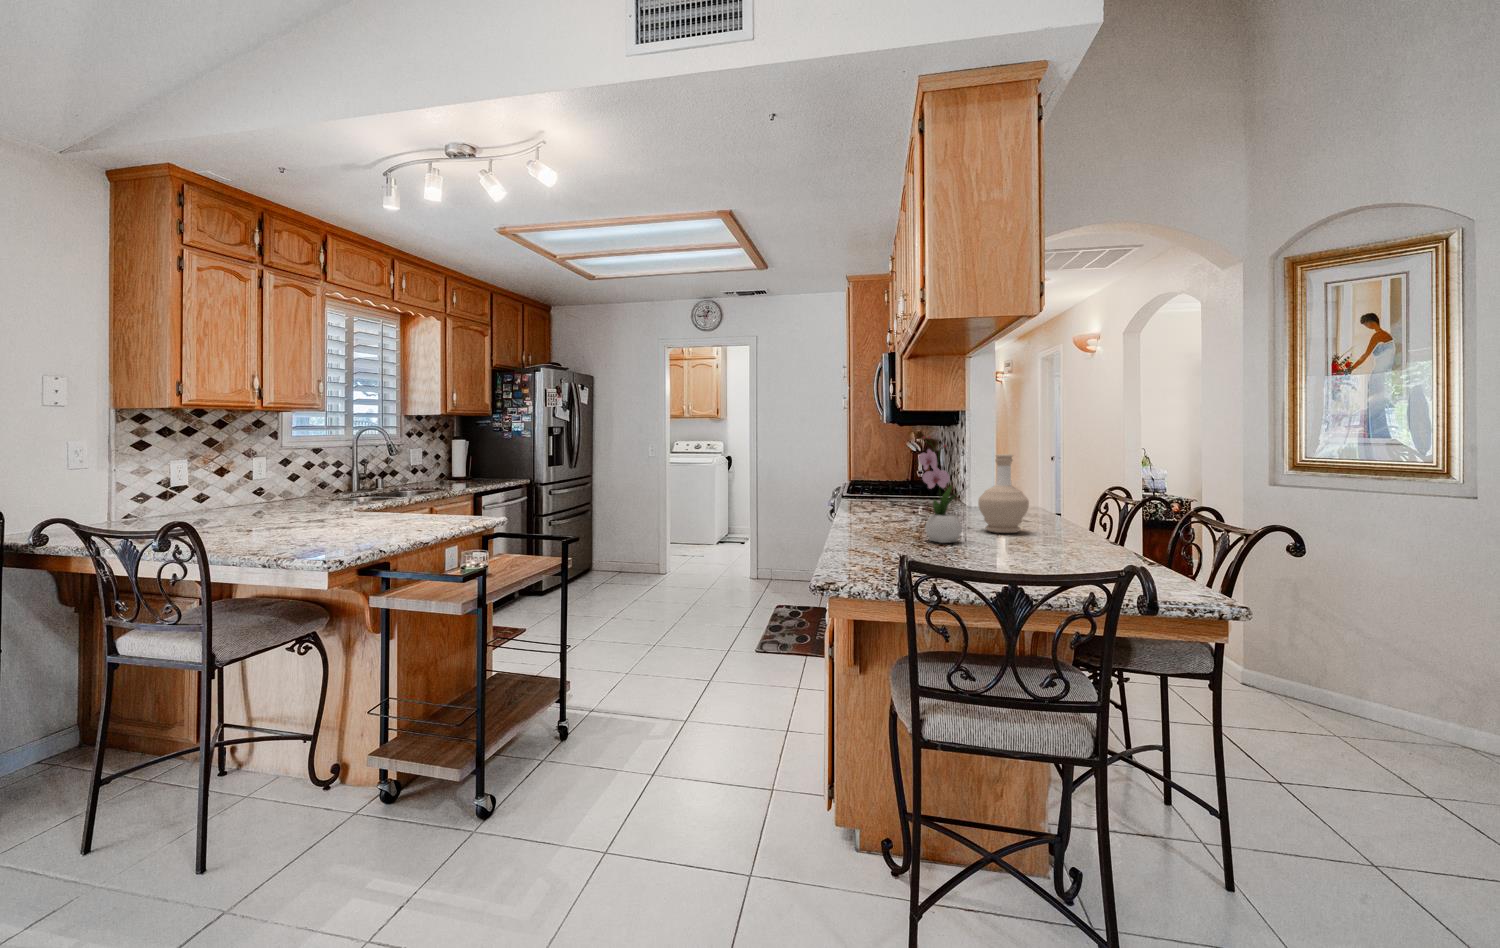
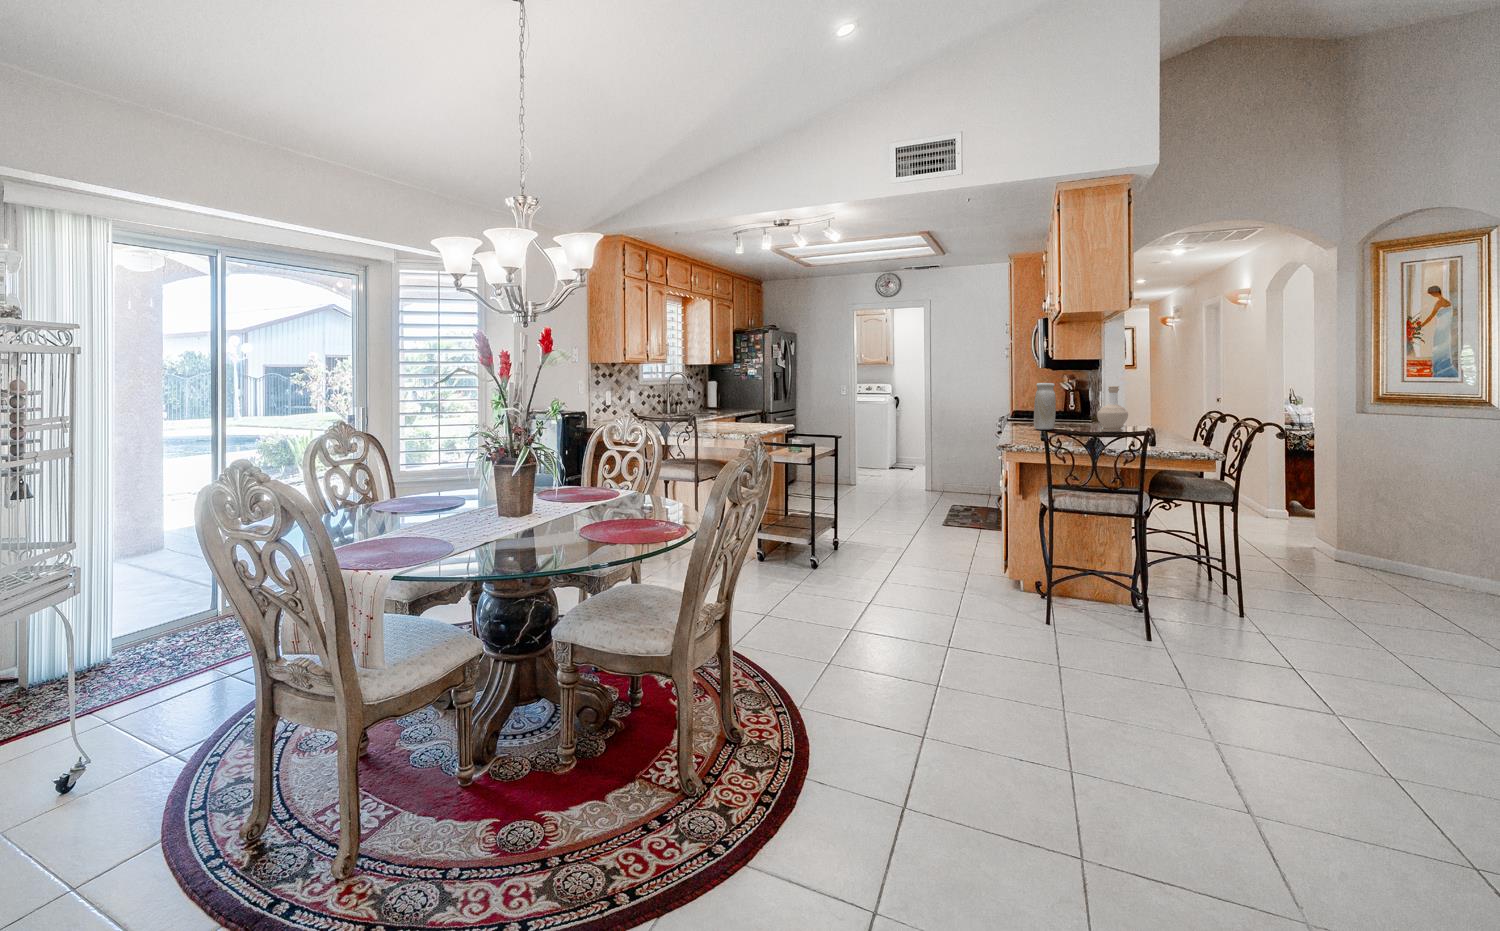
flower arrangement: present [919,436,963,543] -> none [1059,375,1088,435]
vase: none [877,447,910,525] -> present [1034,383,1056,430]

